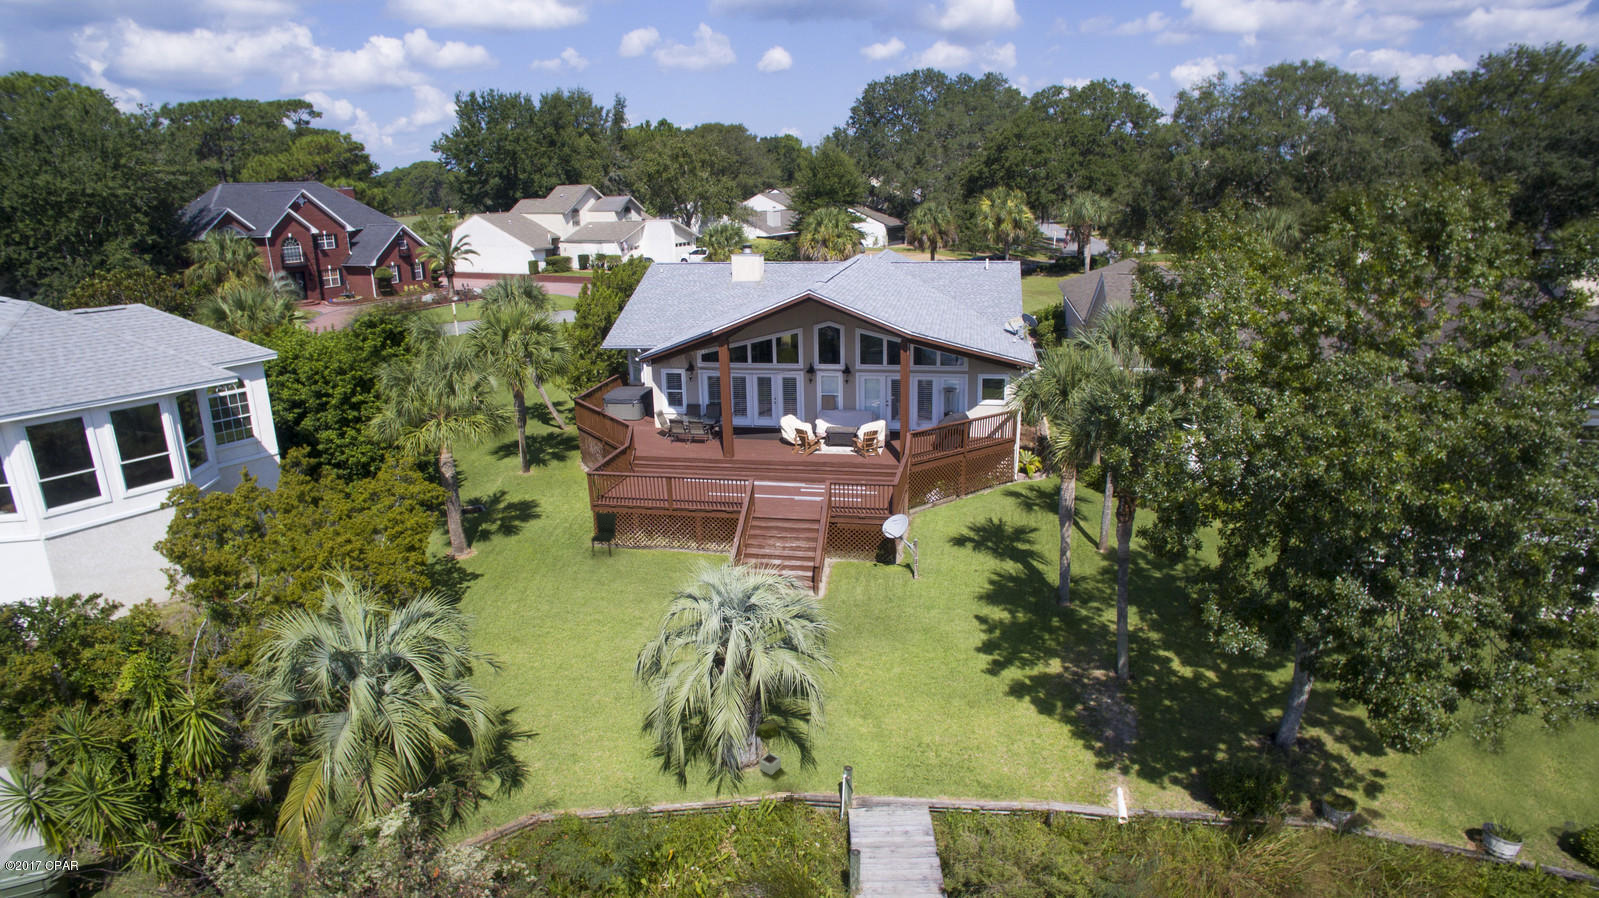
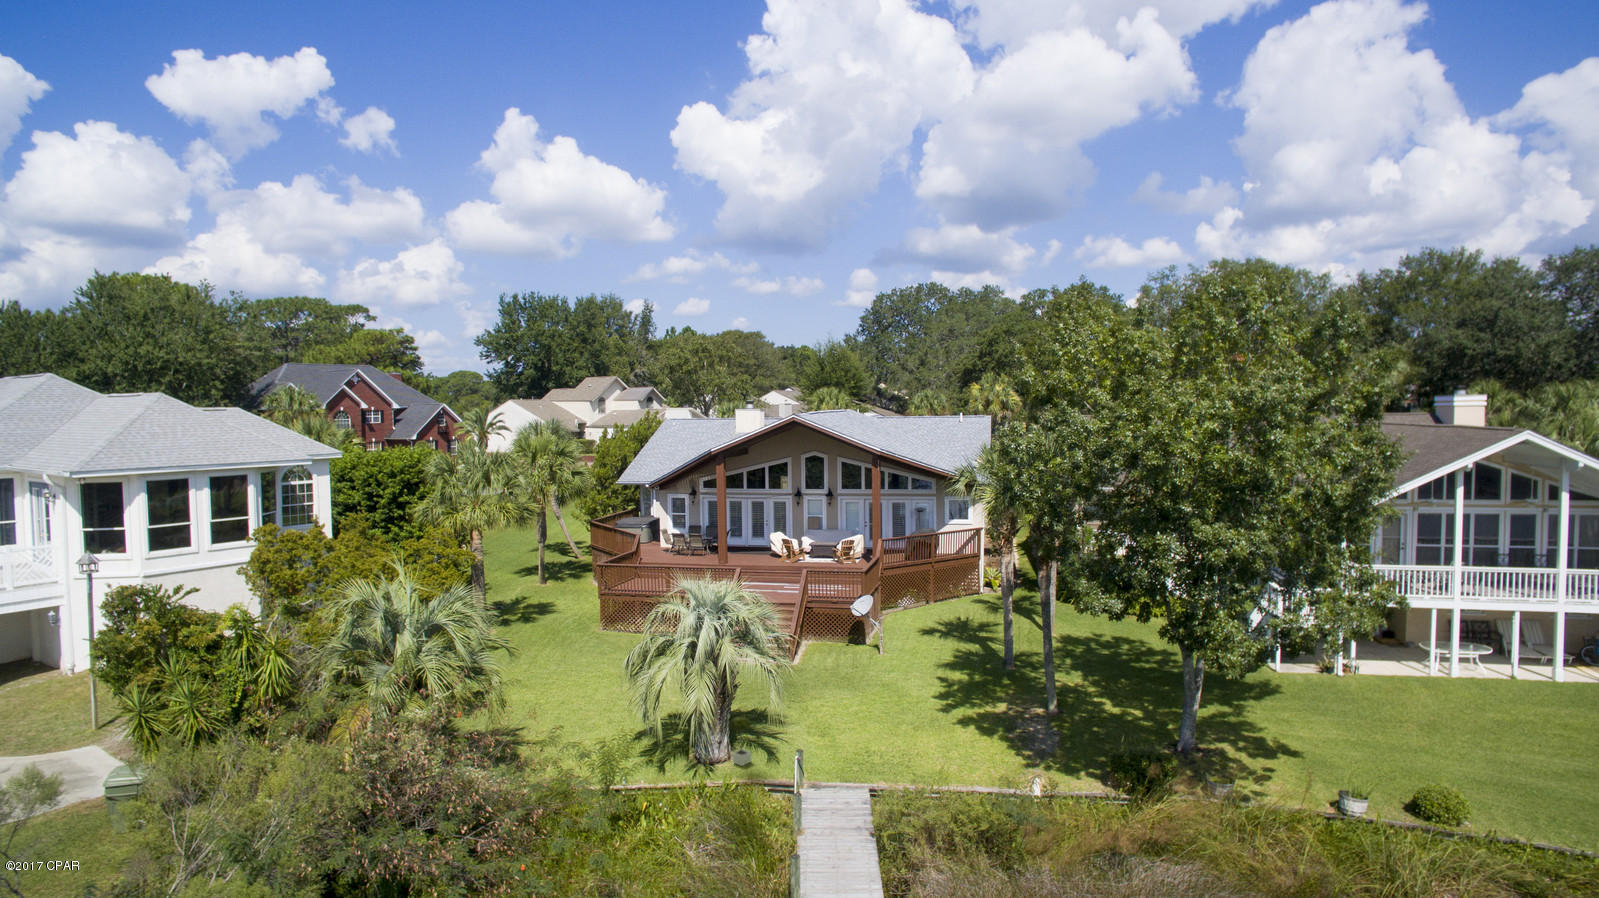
chair: present [591,512,617,554] -> none [597,596,622,635]

